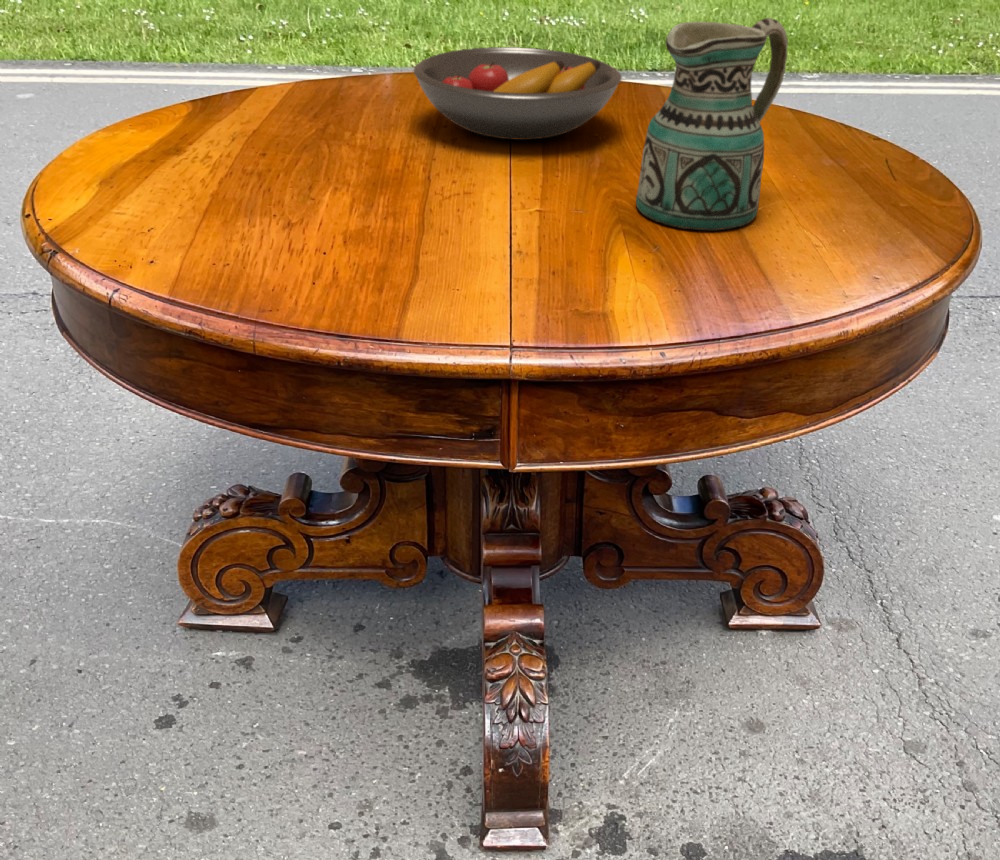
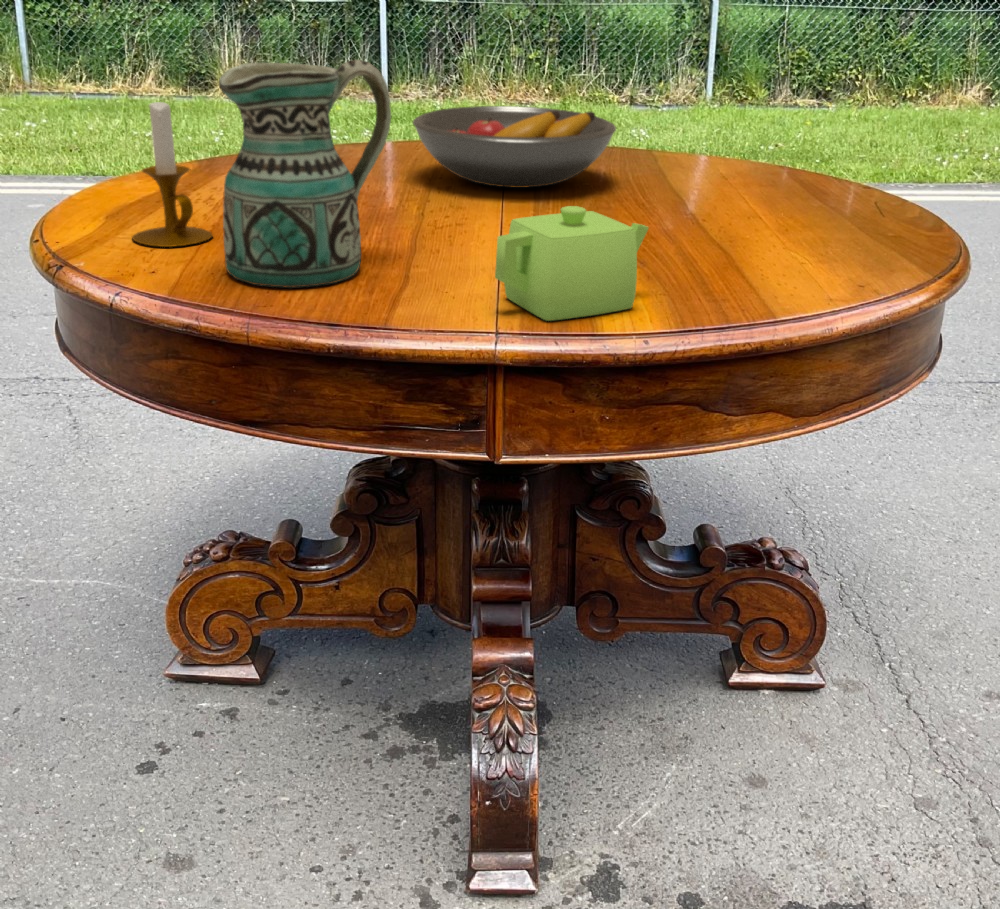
ceramic pitcher: present [636,18,788,230] -> present [219,60,392,288]
candlestick: none [134,76,217,226] -> present [132,102,213,247]
teapot: none [509,201,663,321] -> present [495,206,649,321]

